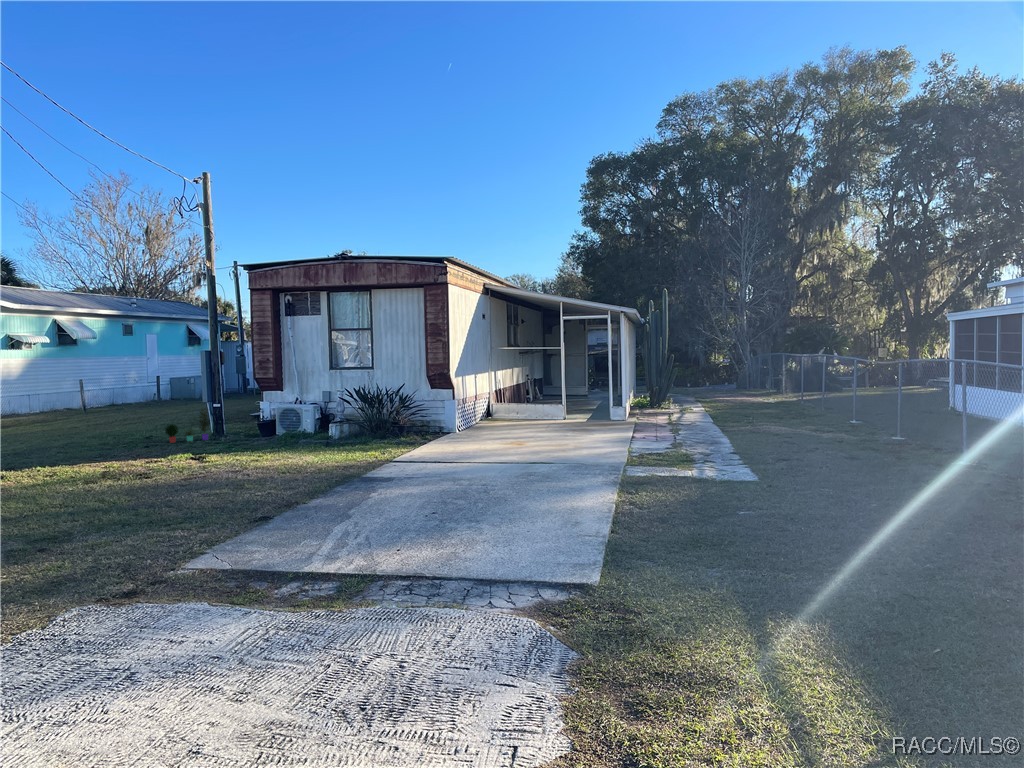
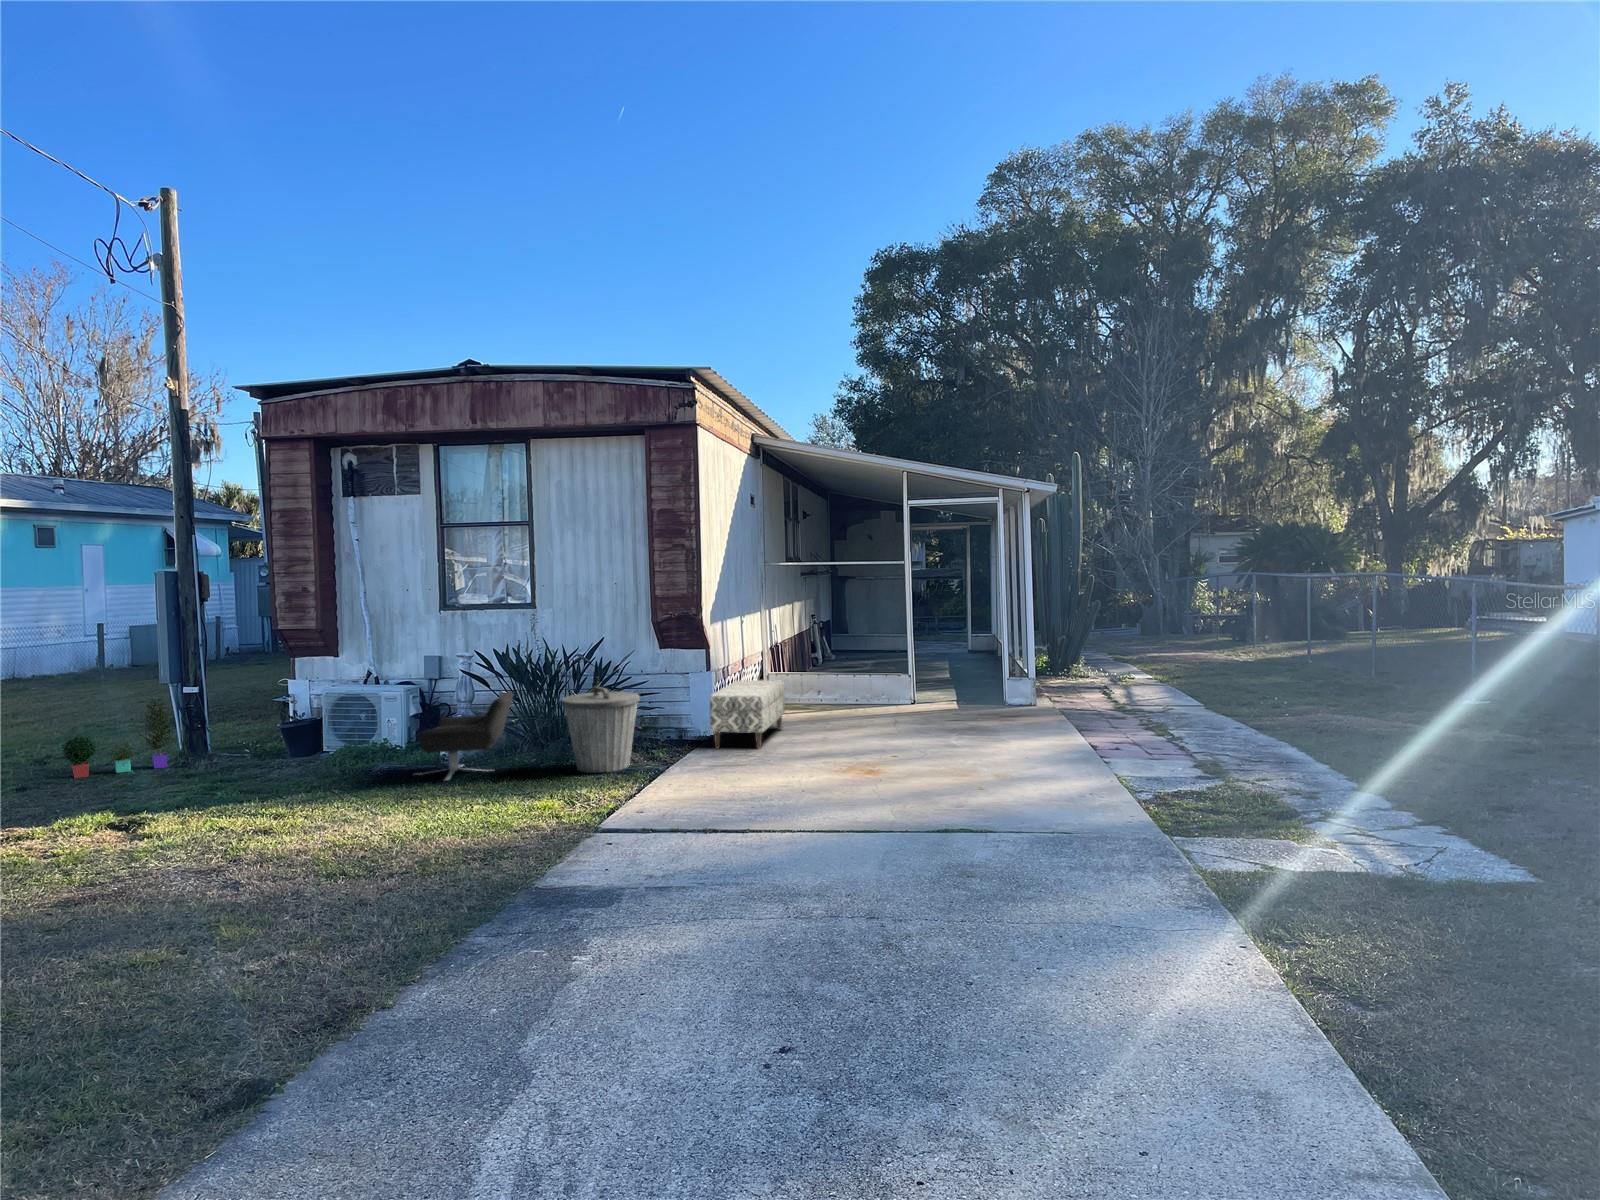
trash can: none [383,405,419,443] -> present [562,687,640,773]
bench: none [453,406,493,437] -> present [710,680,785,749]
lounge chair: none [317,407,362,445] -> present [417,692,513,780]

